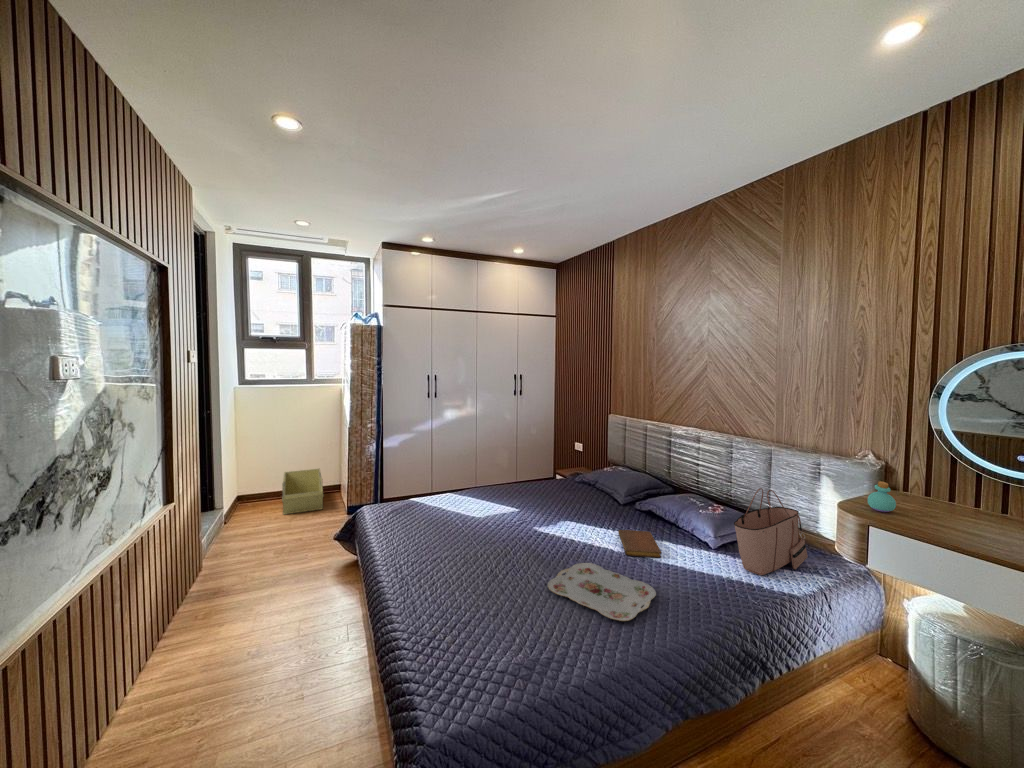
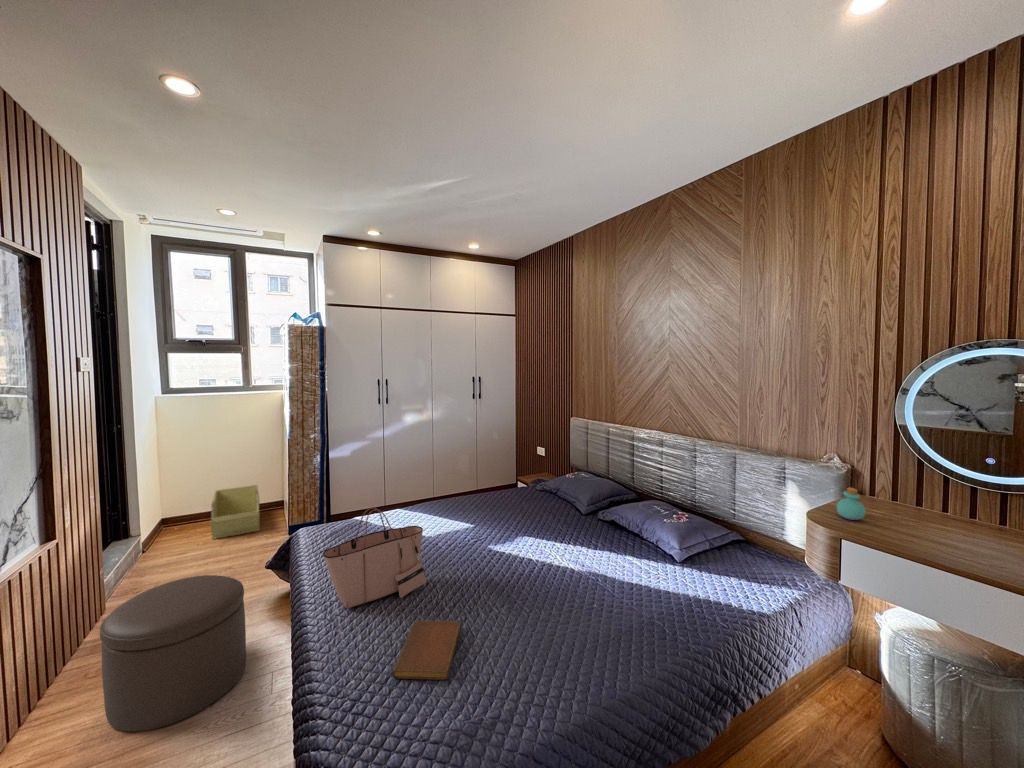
tote bag: present [734,488,808,575] -> present [323,507,427,608]
notebook: present [618,530,661,557] -> present [392,620,460,680]
ottoman: none [212,540,323,664] -> present [100,575,246,731]
serving tray: present [548,563,656,621] -> none [498,588,618,660]

